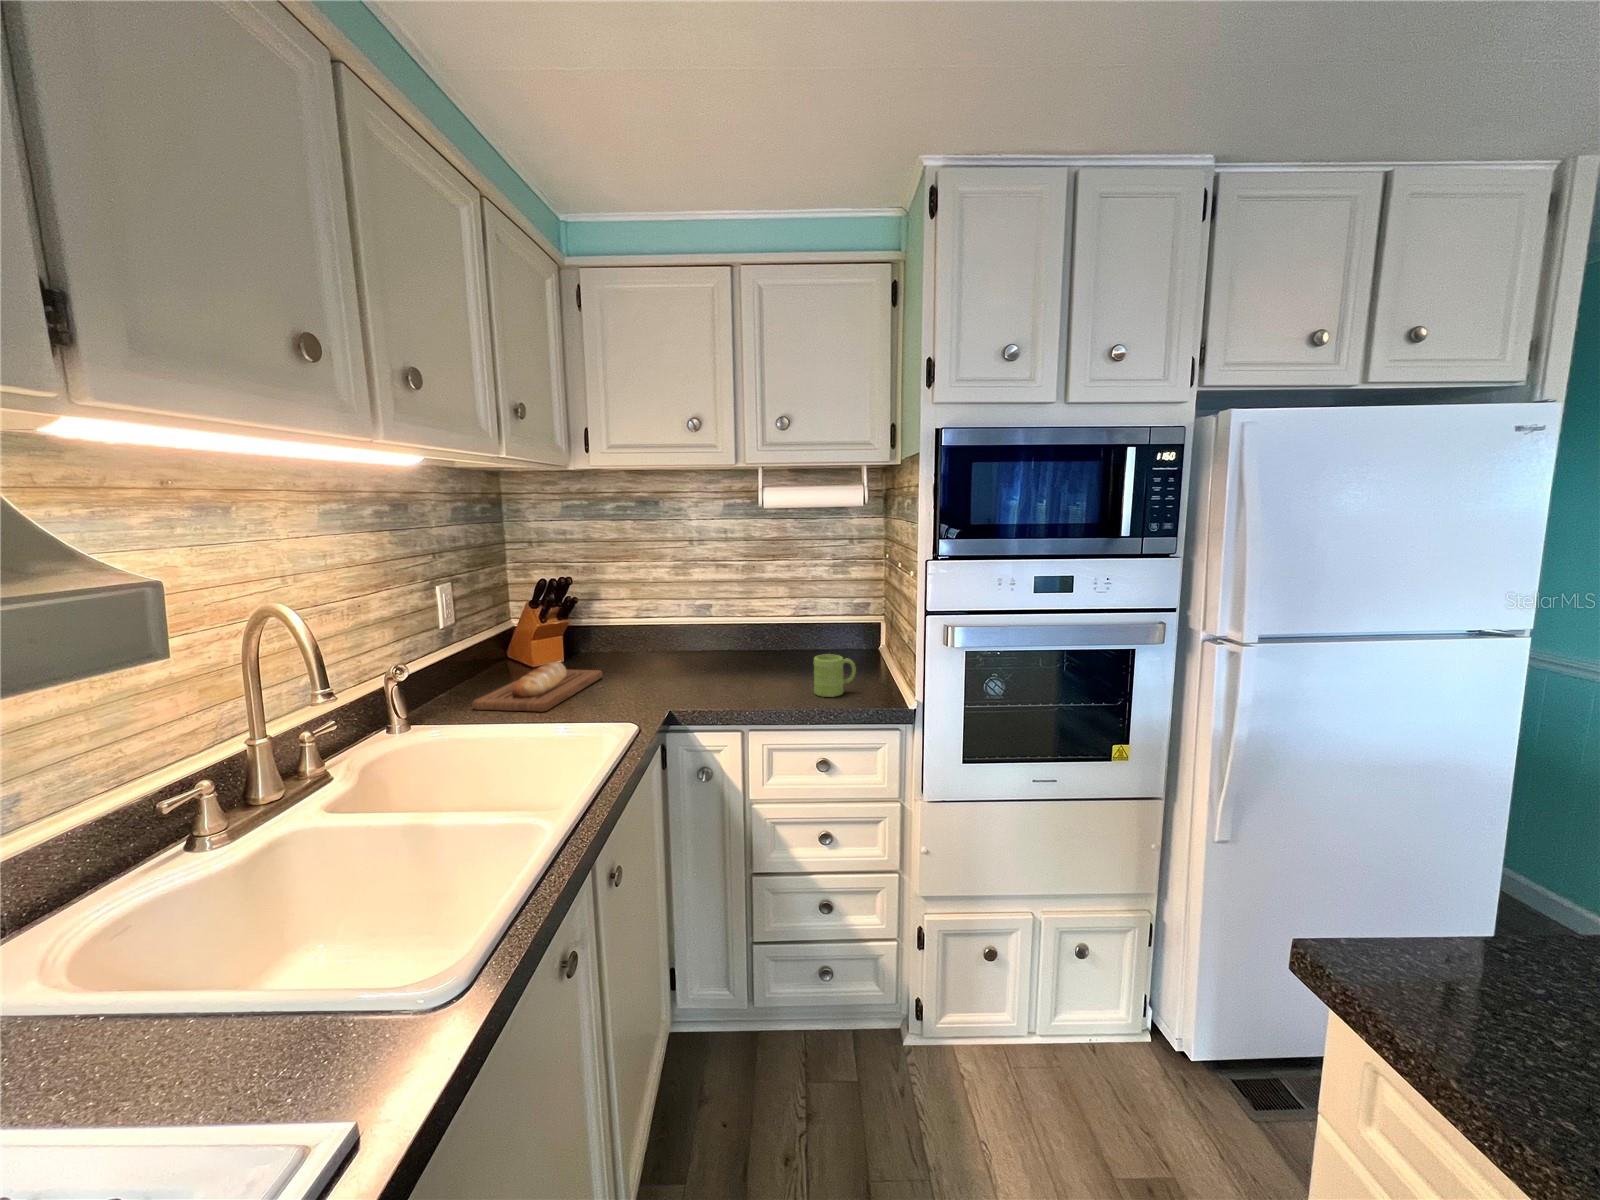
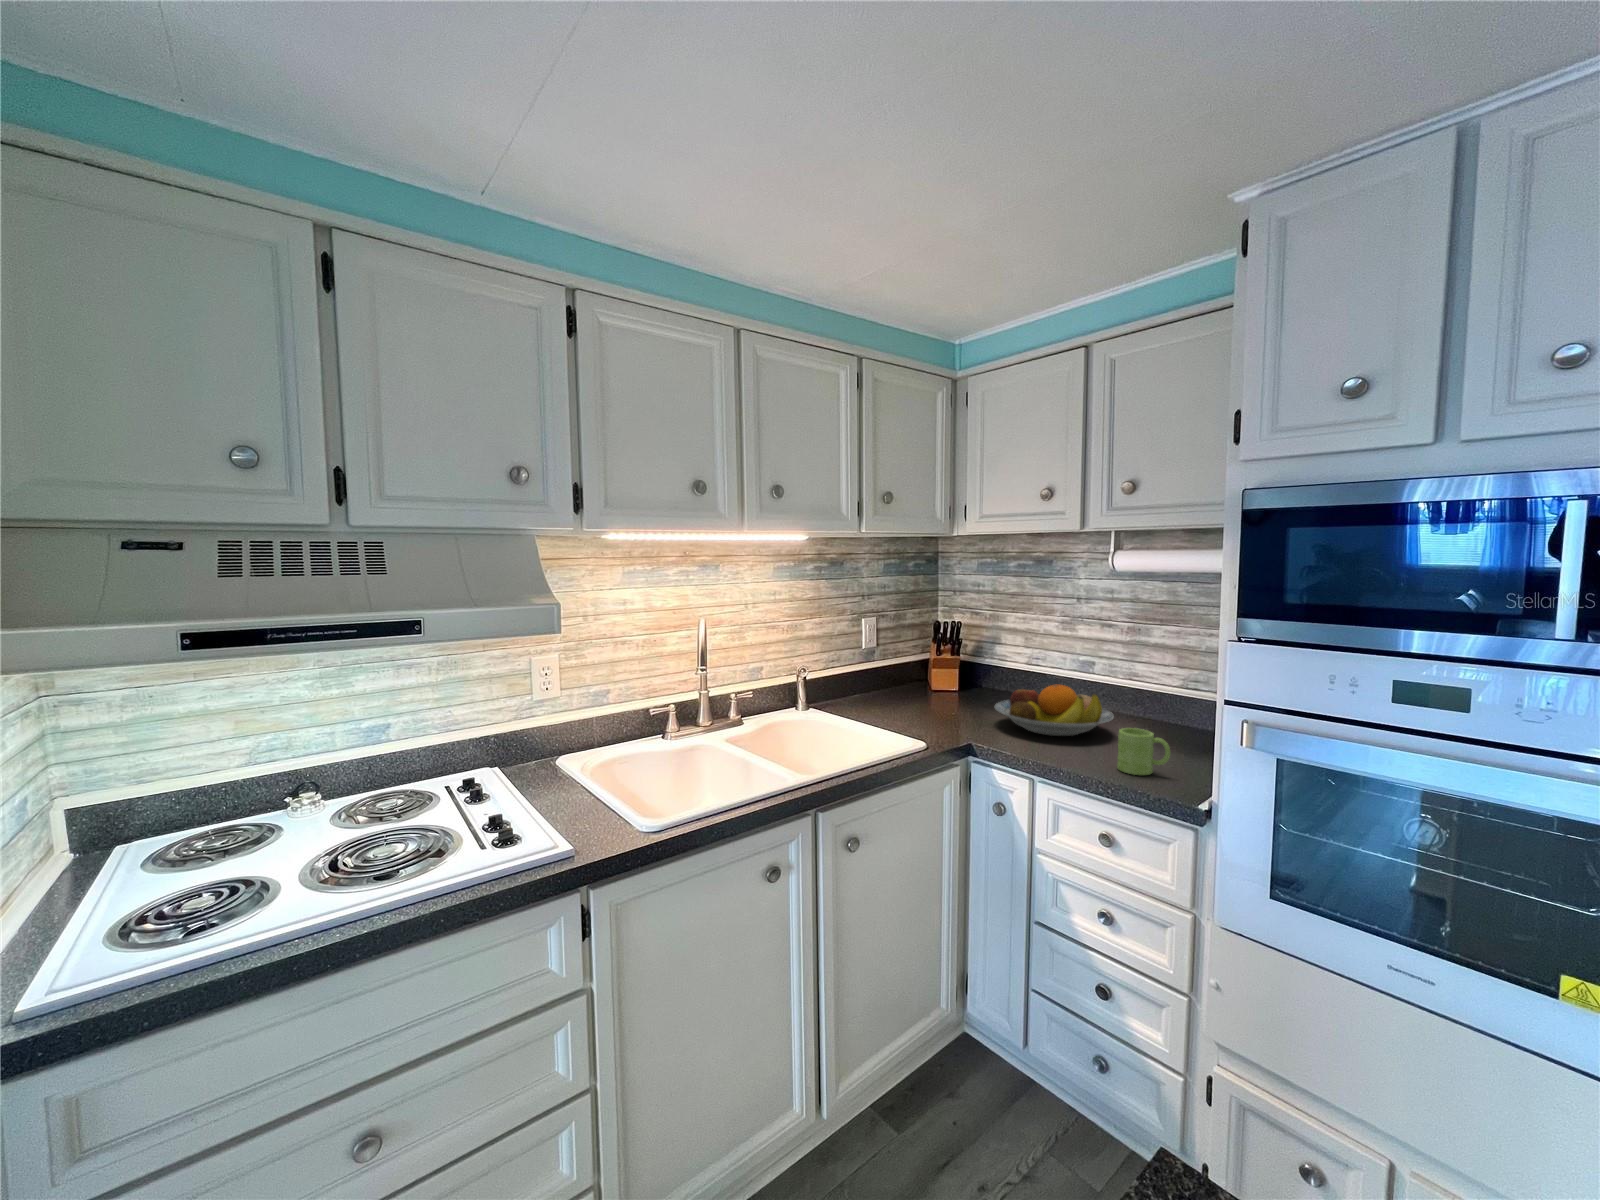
fruit bowl: none [652,629,769,683] -> present [995,685,1114,736]
bread loaf: present [472,662,602,712] -> none [853,688,964,721]

